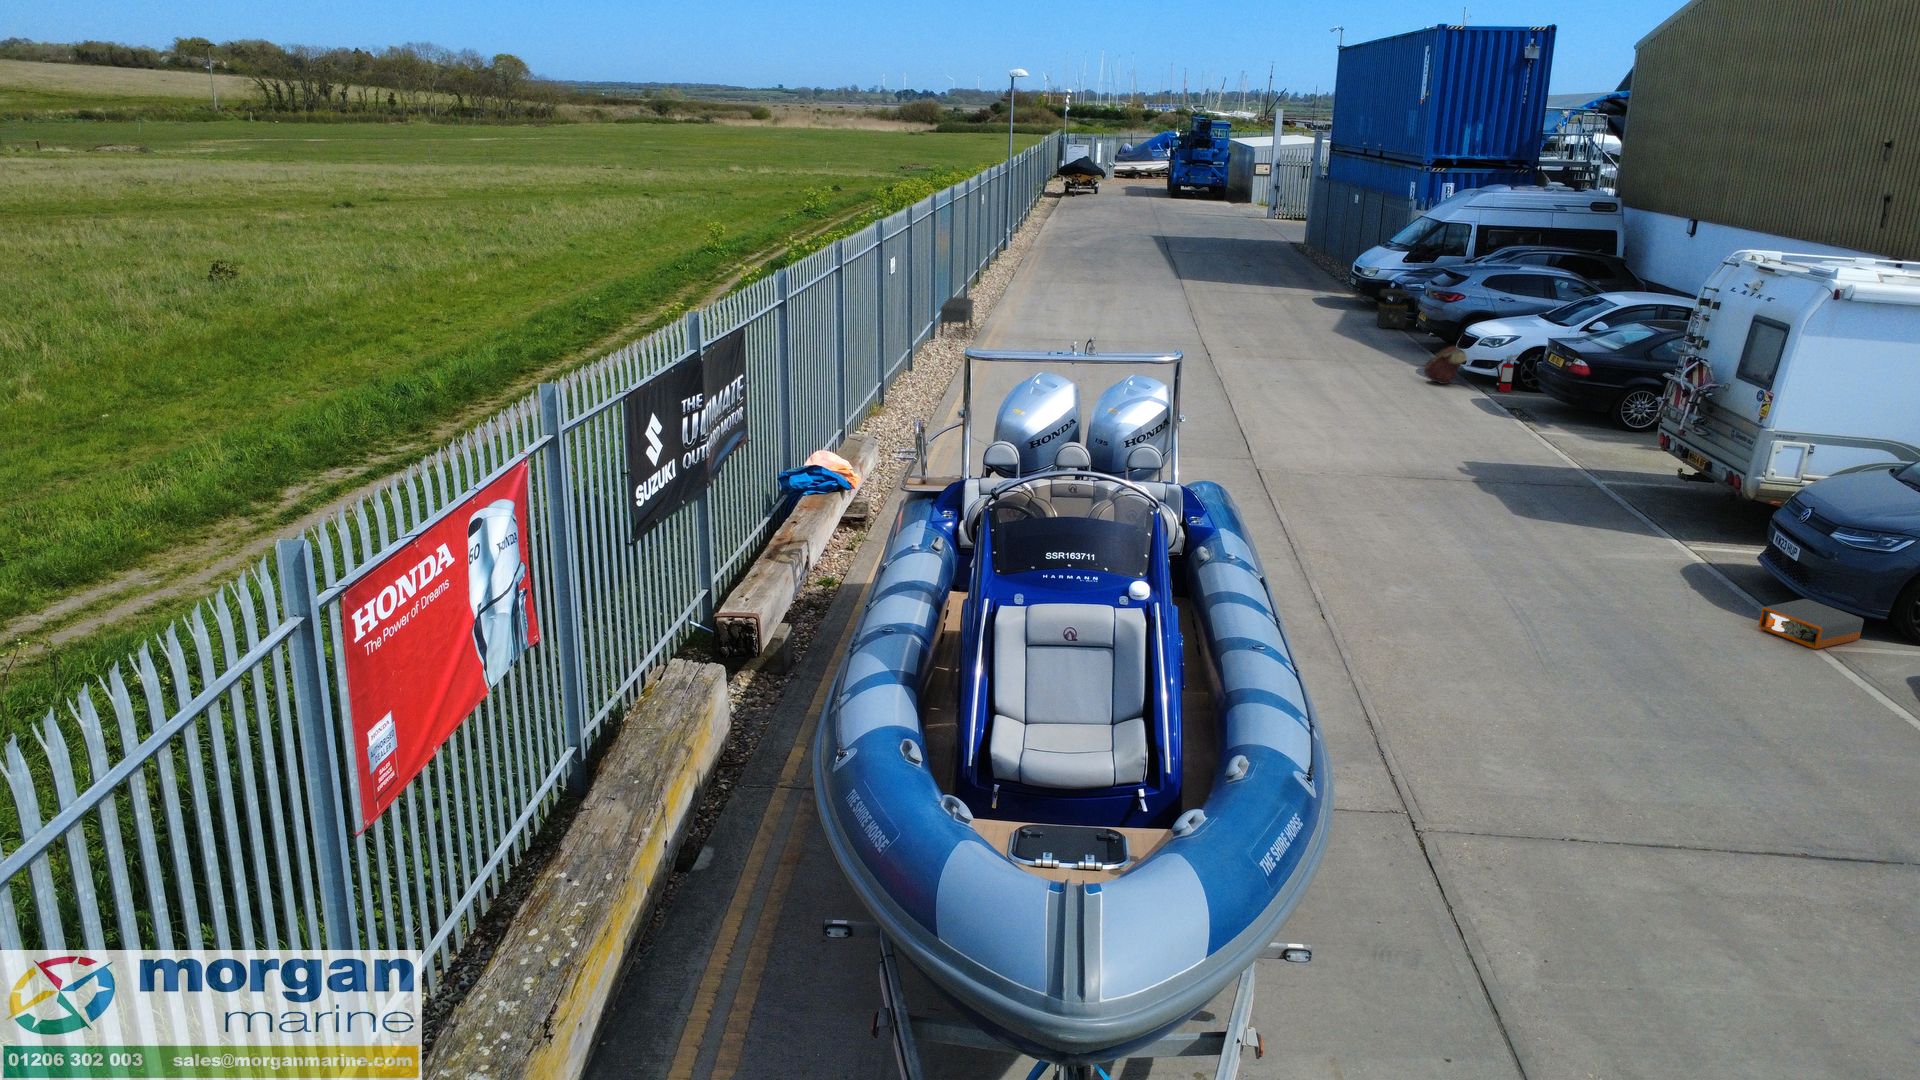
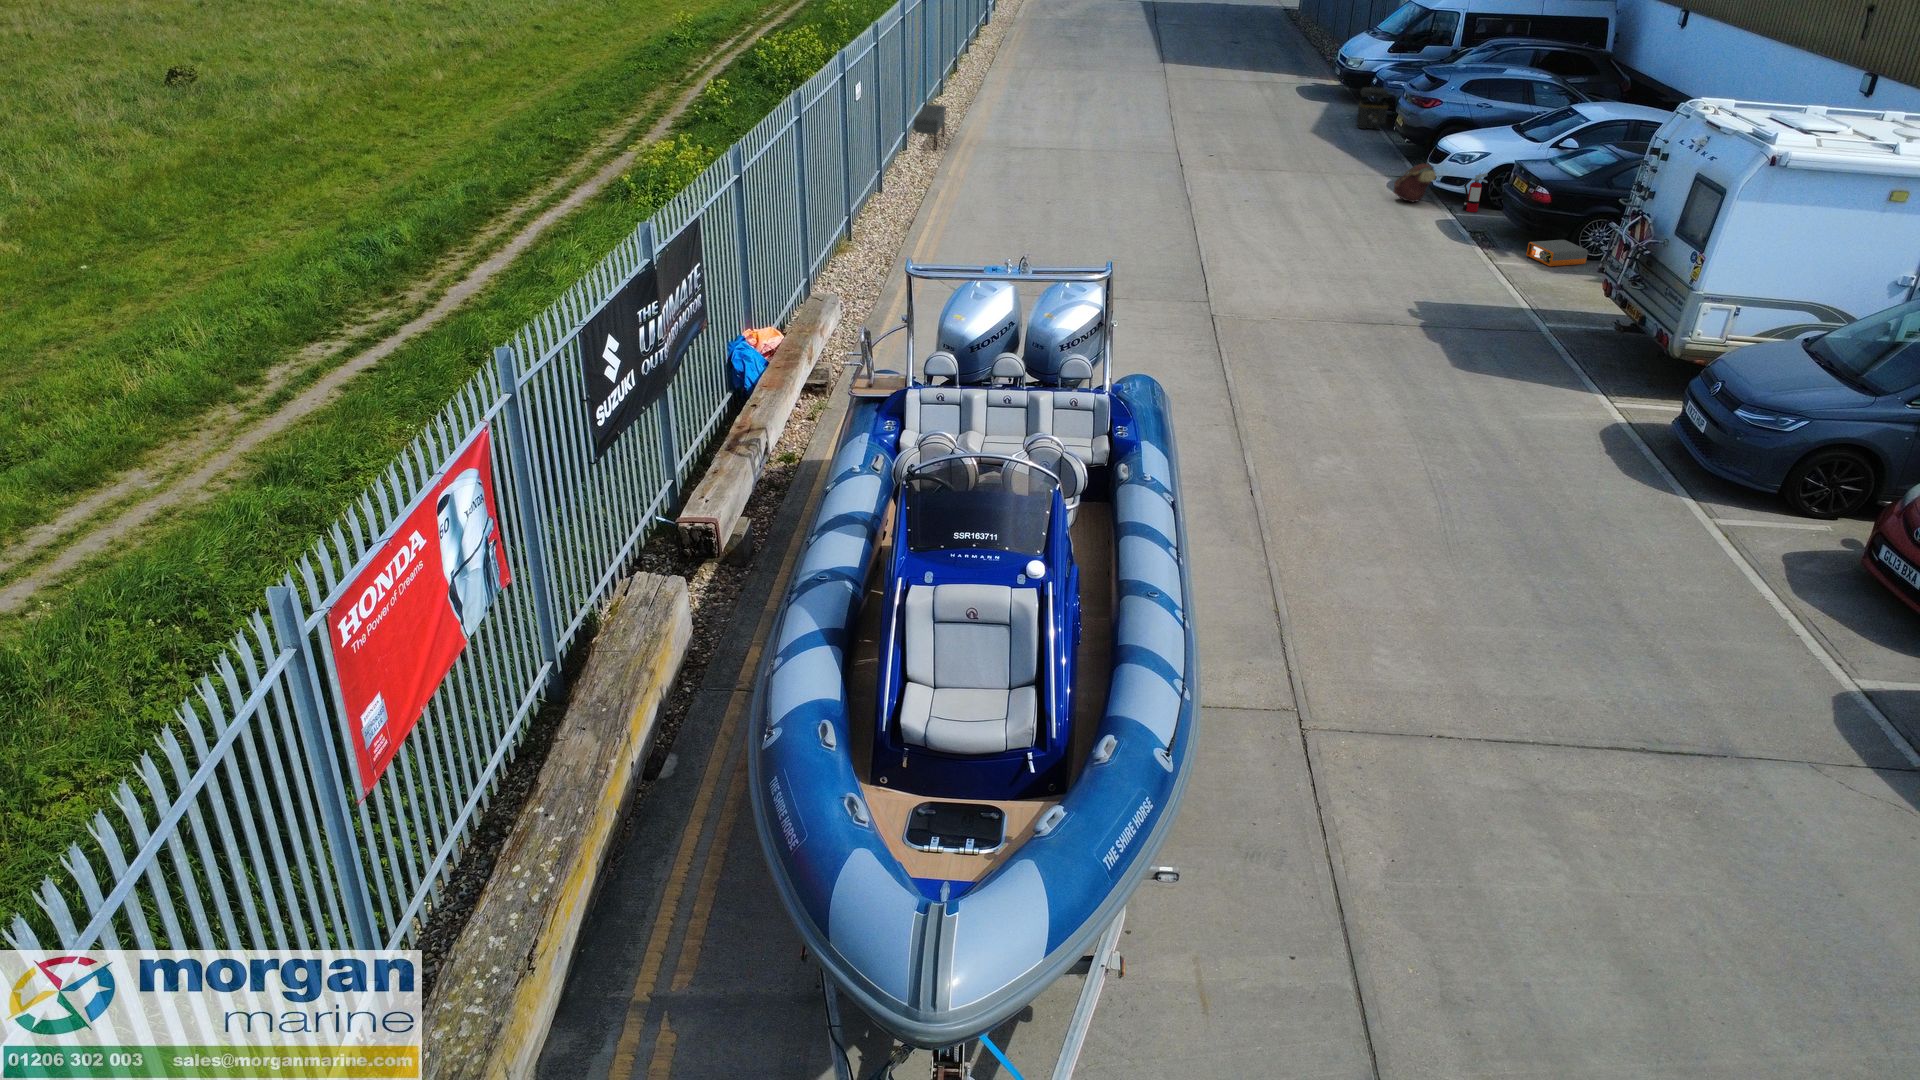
storage box: present [1758,599,1864,649] -> present [1526,240,1588,266]

